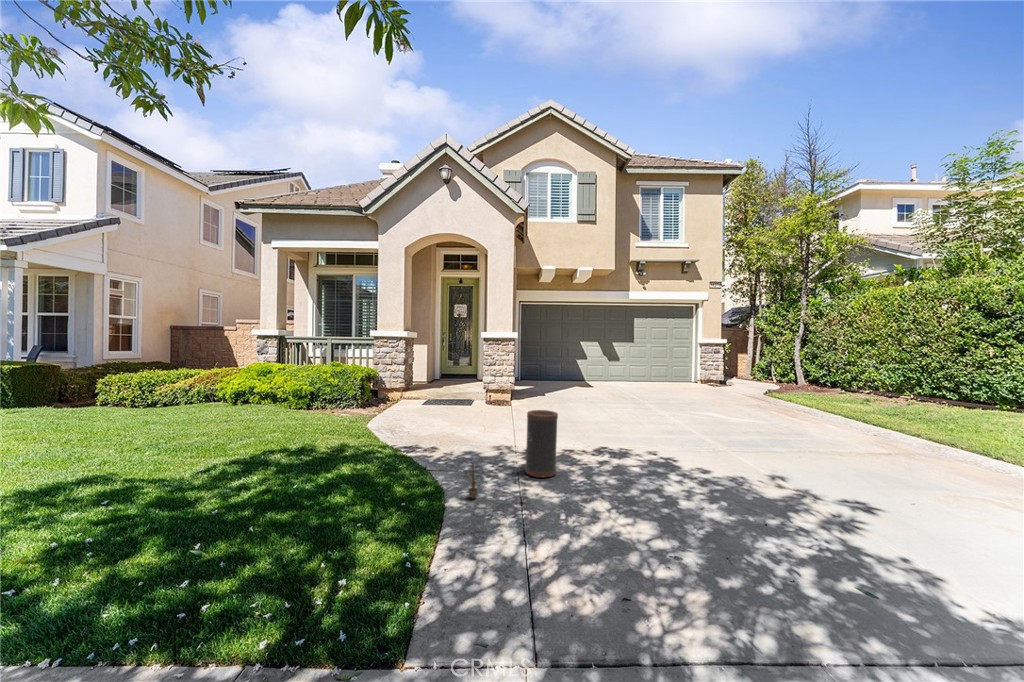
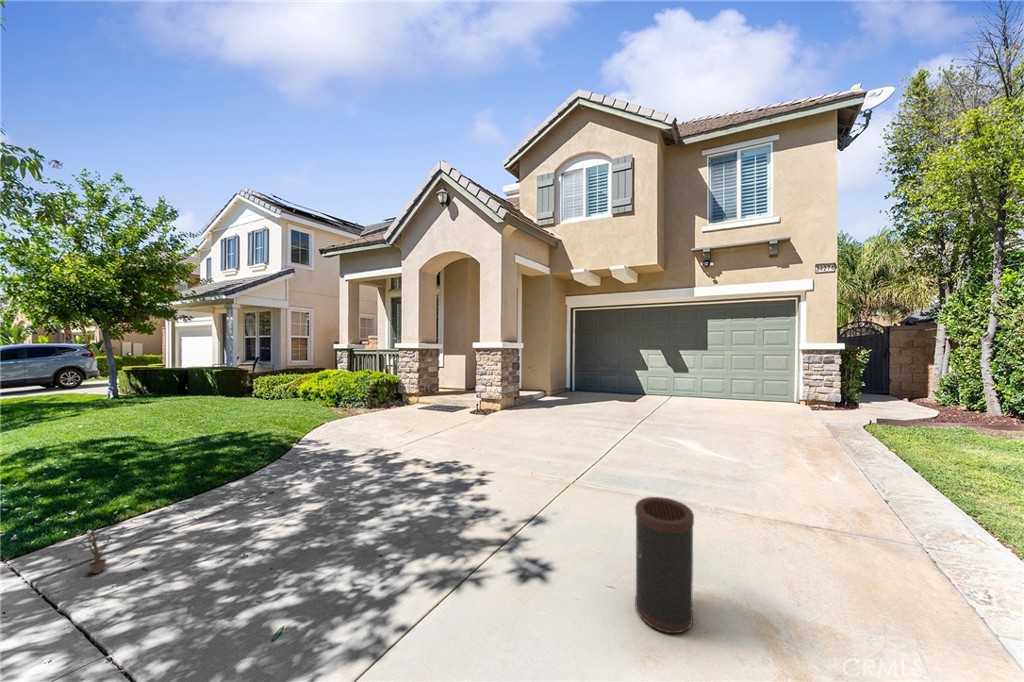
trash can: present [525,410,558,478] -> present [635,497,694,633]

